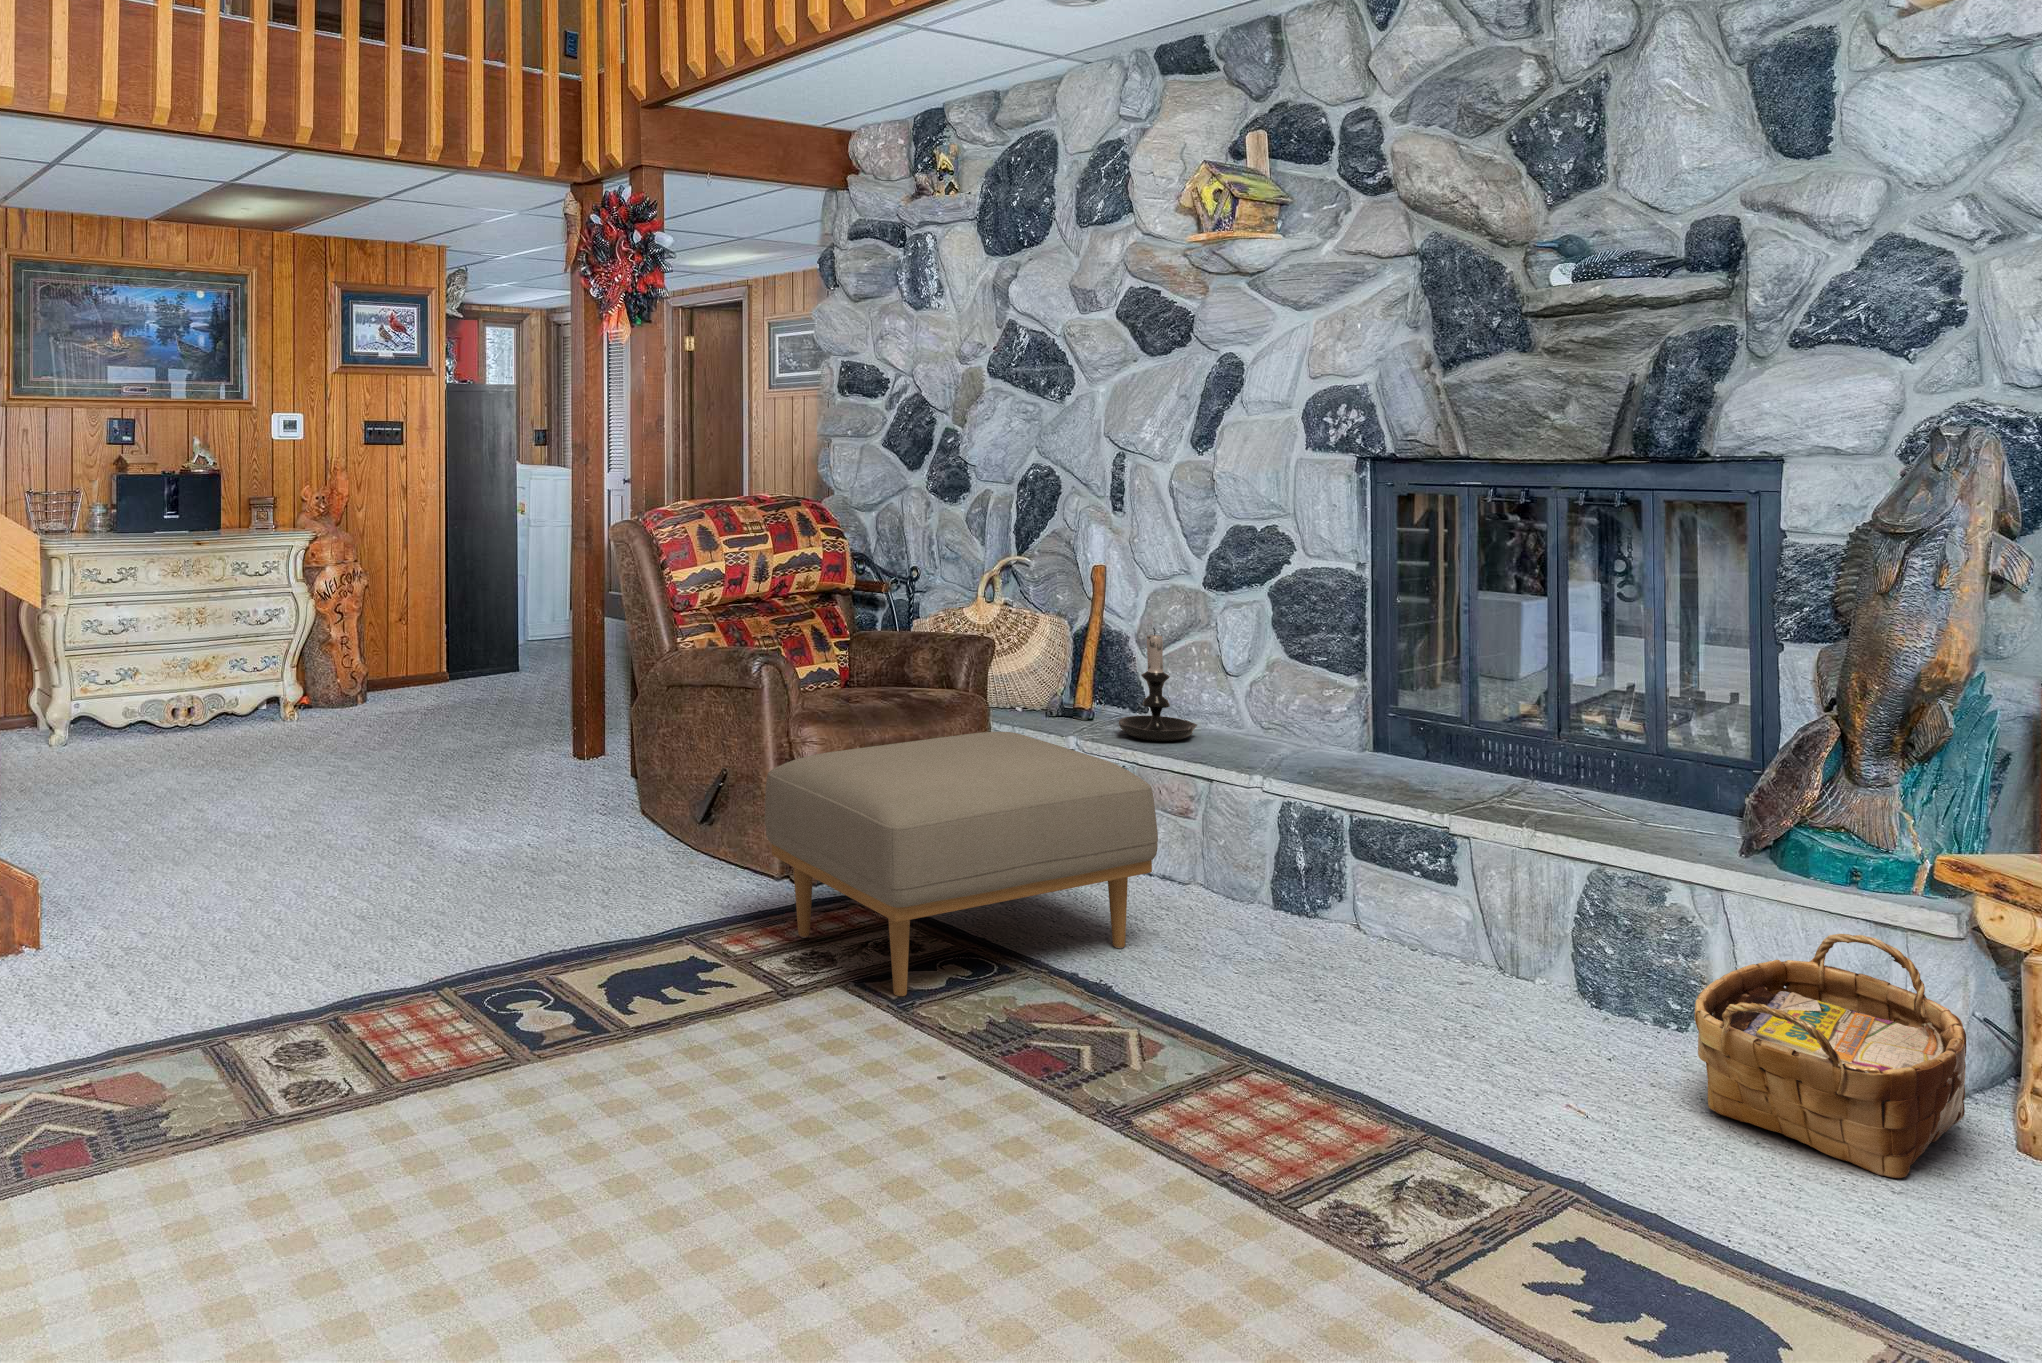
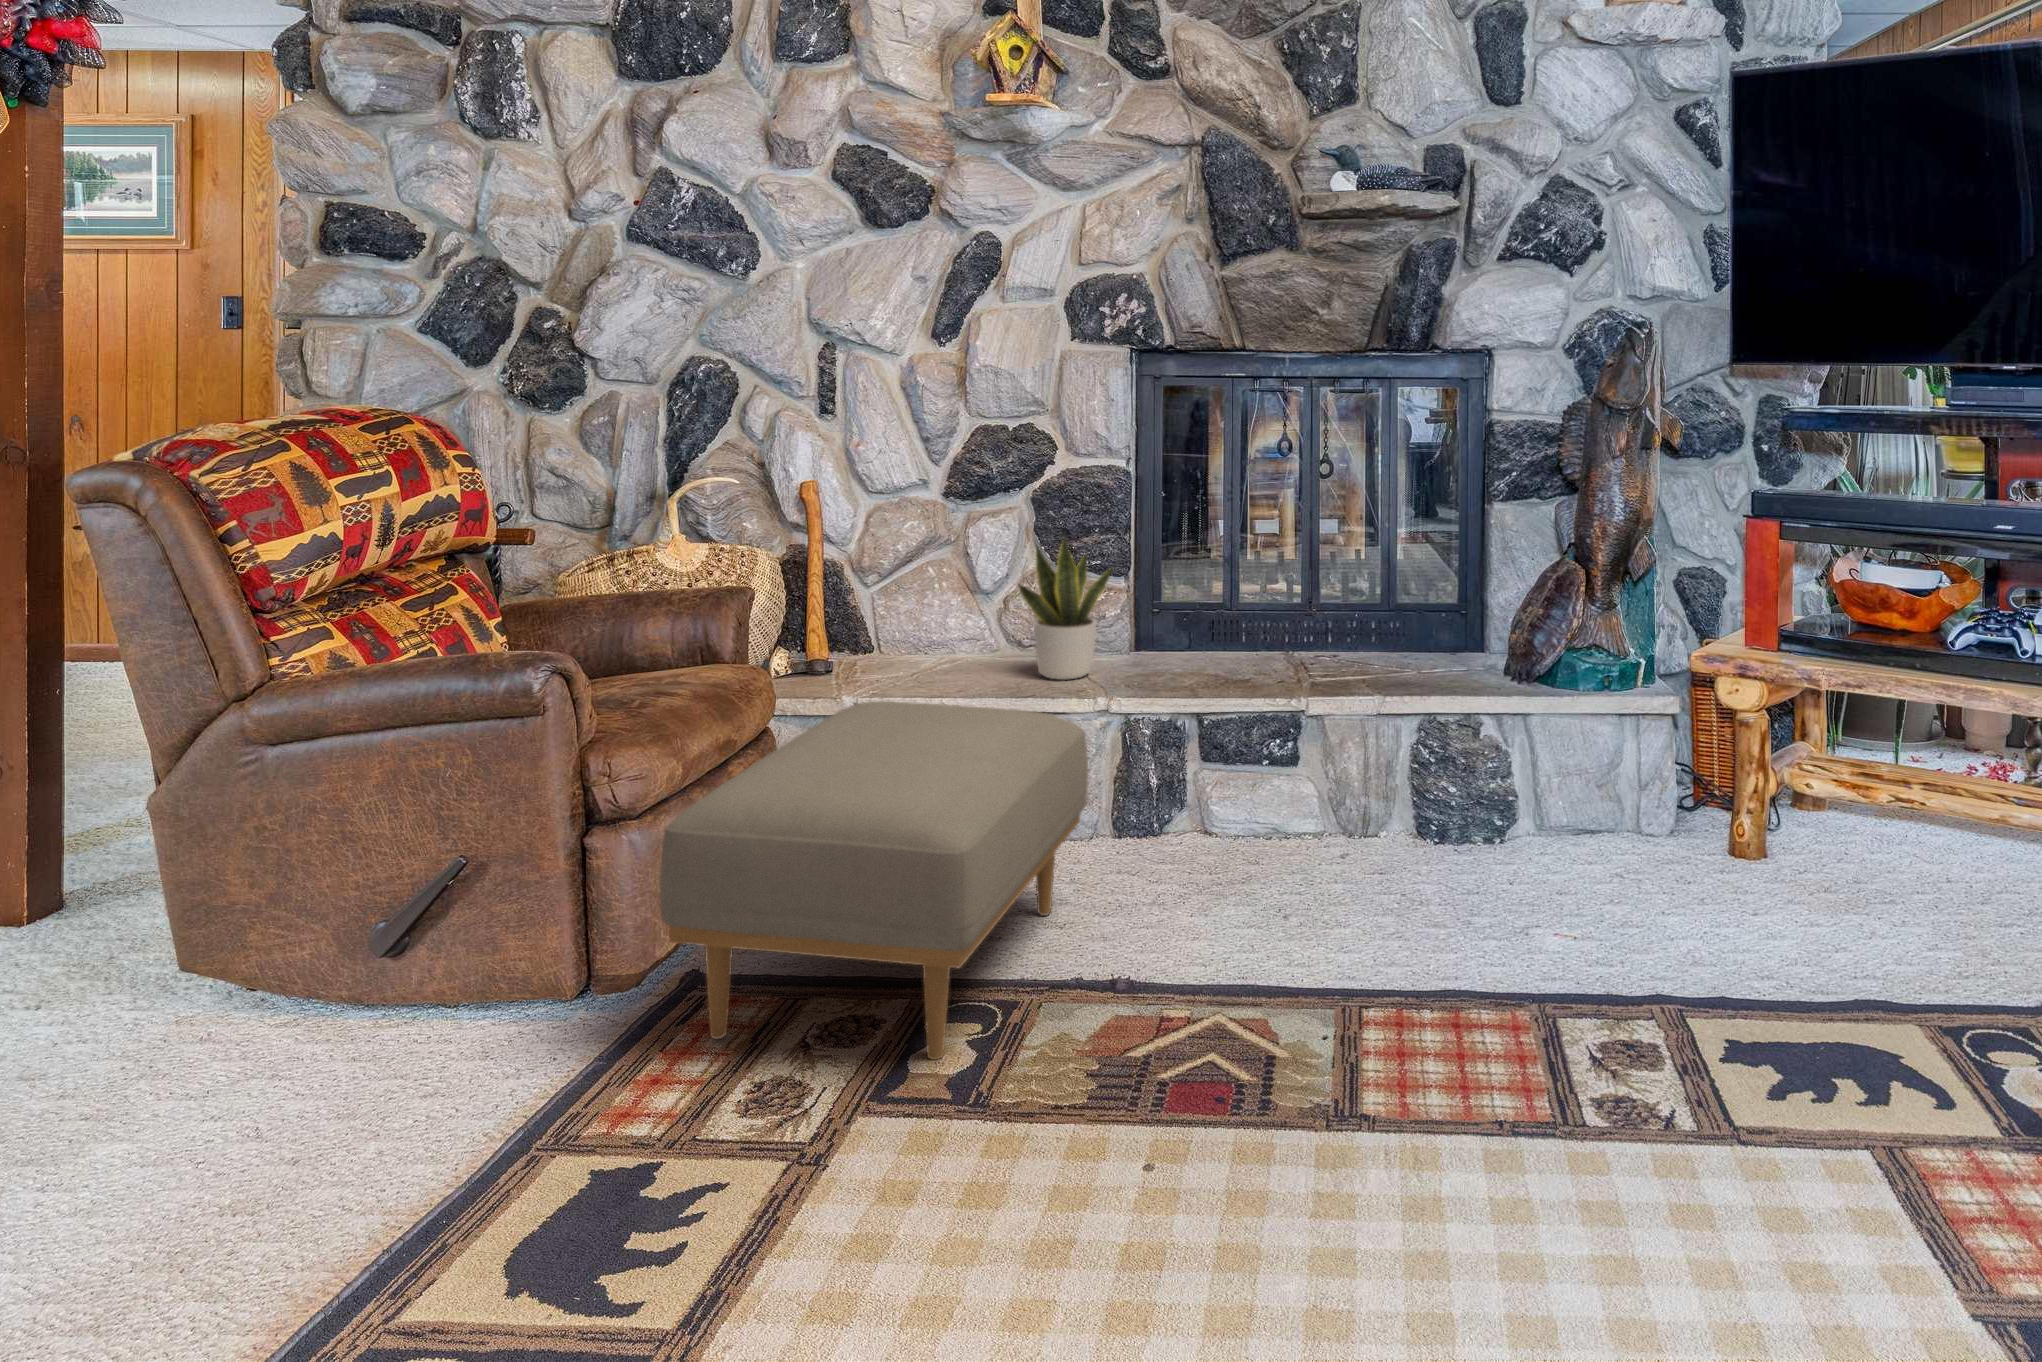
potted plant: none [1208,622,1317,763] -> present [1018,539,1114,680]
candle holder: present [1119,628,1197,741] -> none [885,550,973,678]
woven basket: present [1695,934,1967,1178] -> none [1558,721,1716,894]

